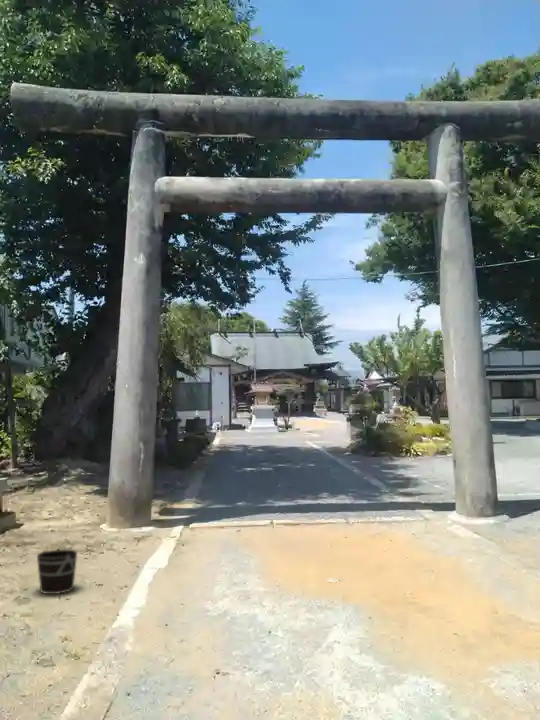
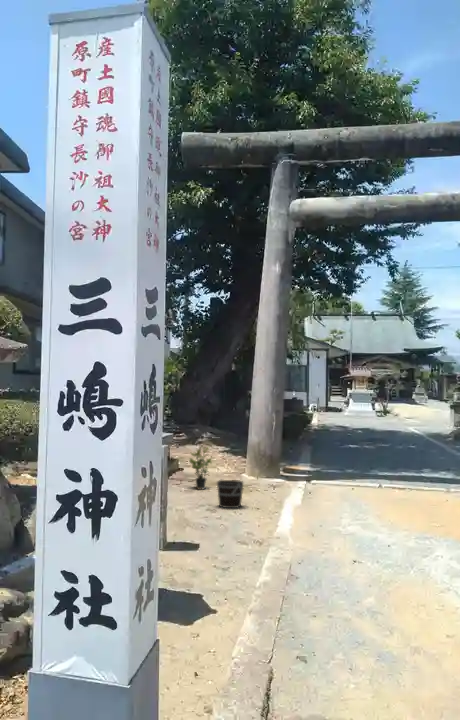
potted plant: none [16,495,50,555] -> present [190,447,211,489]

